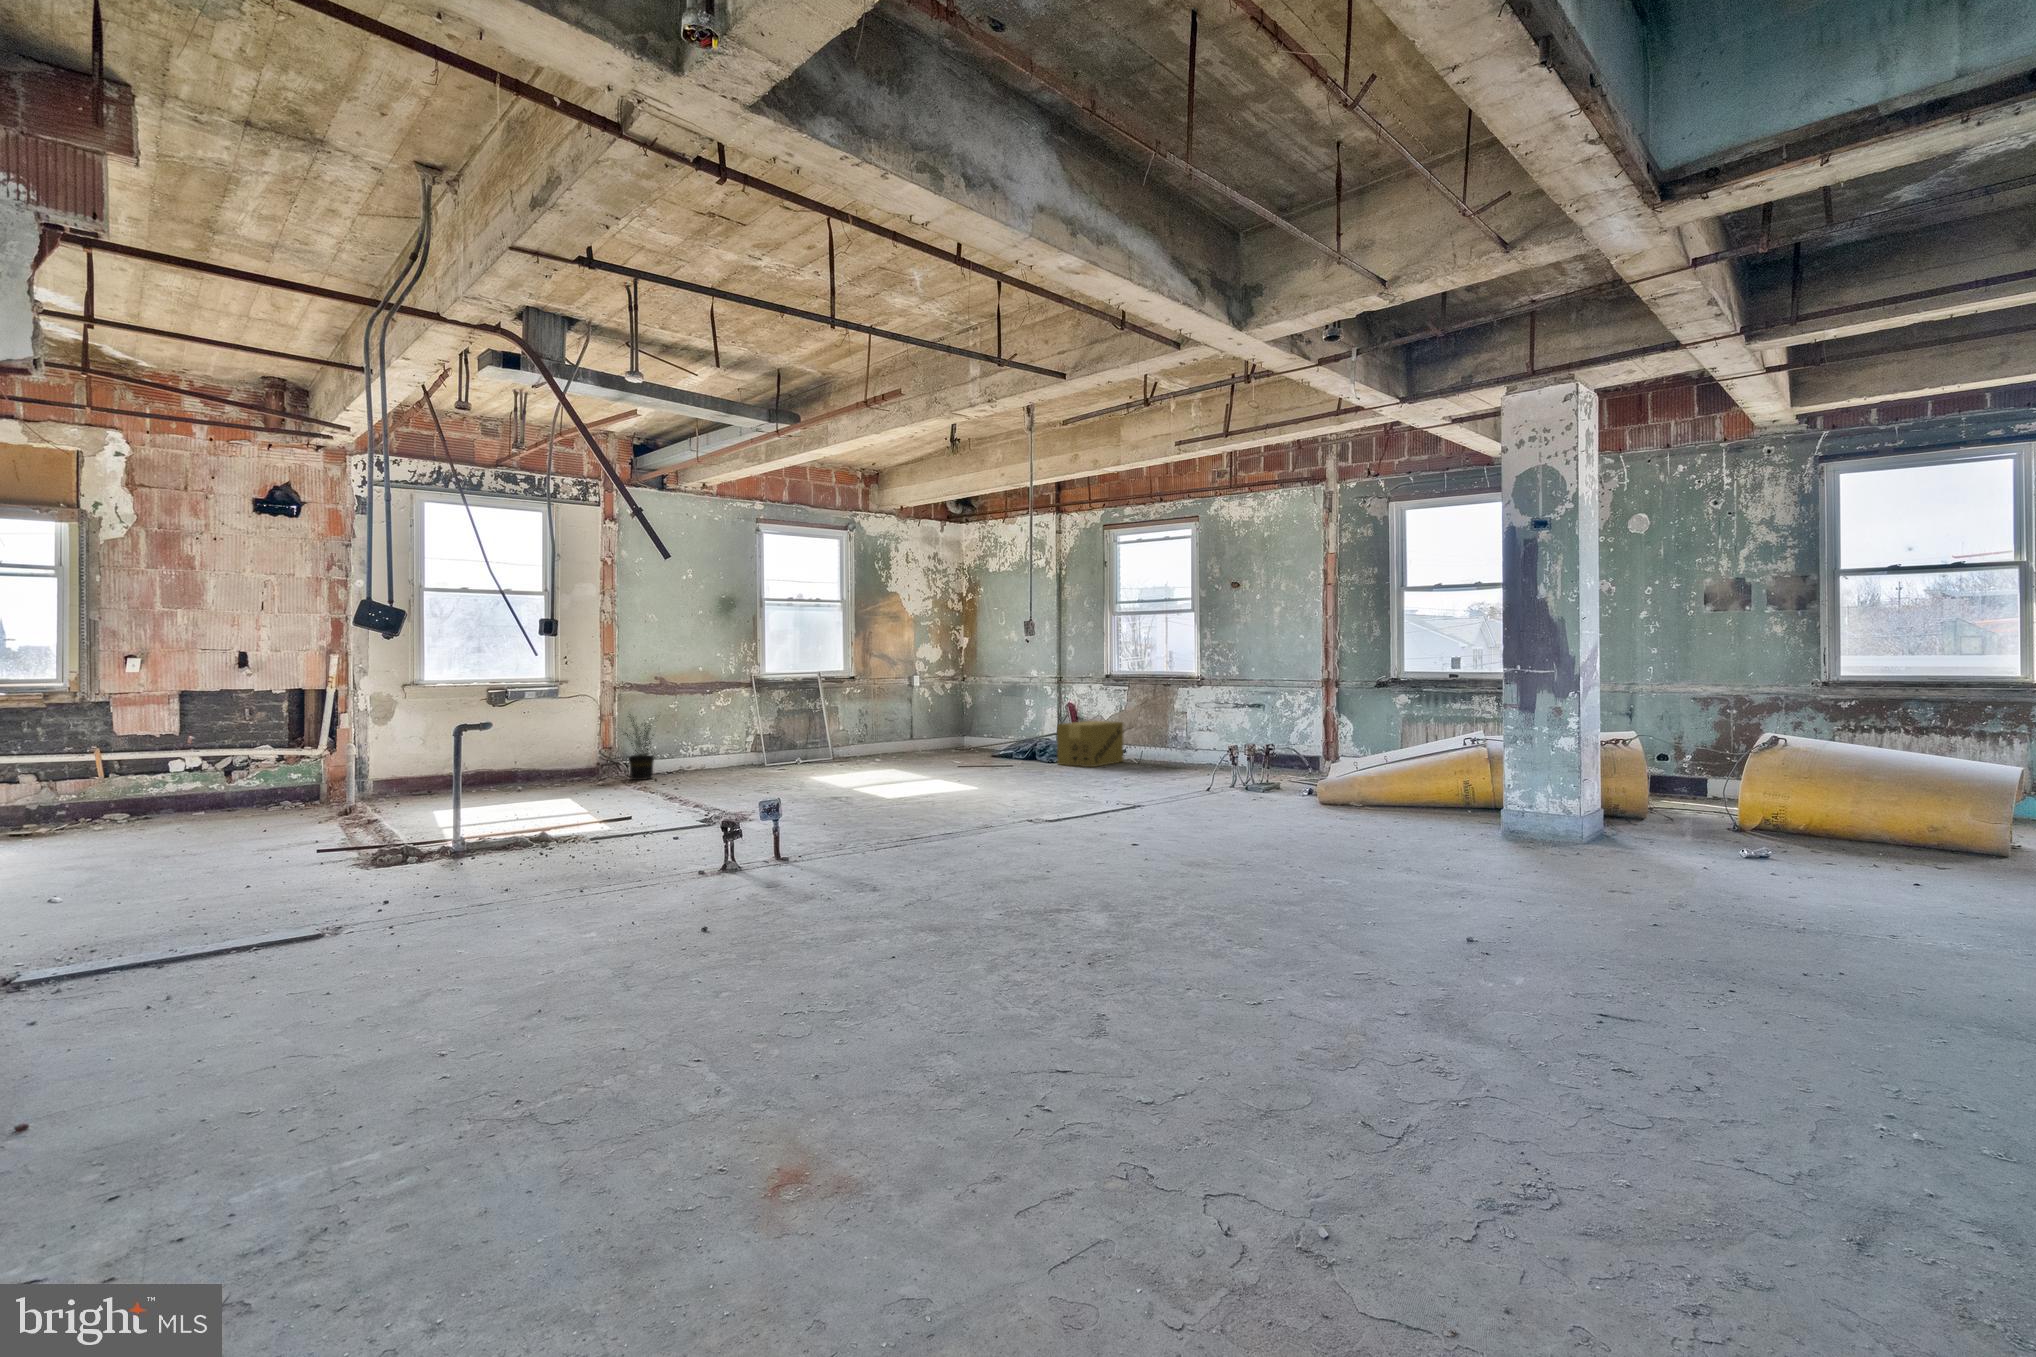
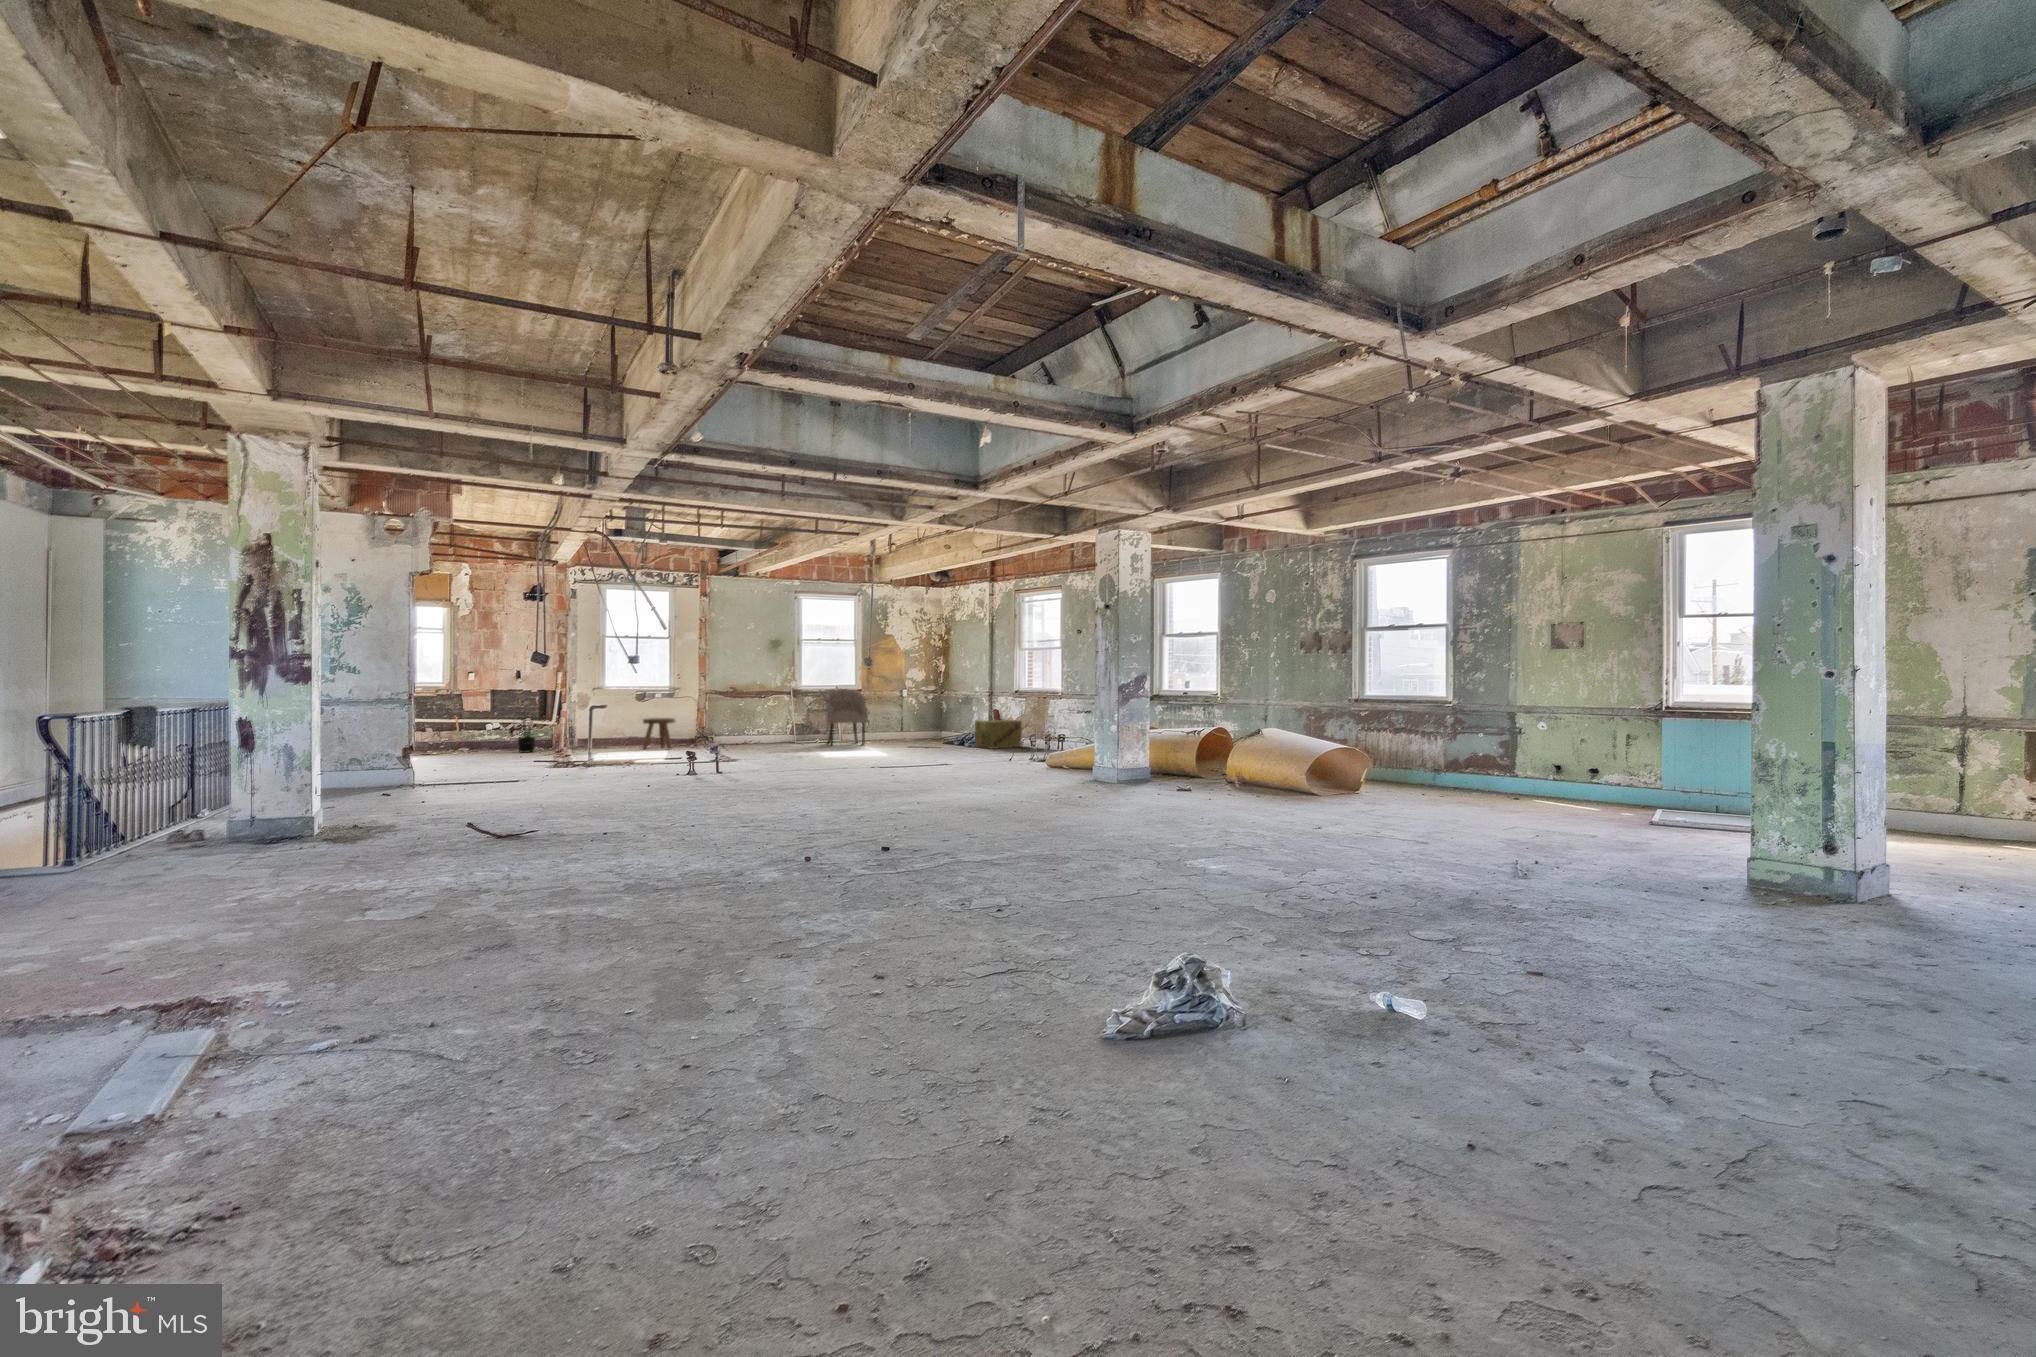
chair: none [803,678,879,769] -> present [823,689,868,744]
potted plant: present [625,714,656,780] -> present [518,713,535,753]
stool: none [502,734,563,792] -> present [643,718,675,749]

